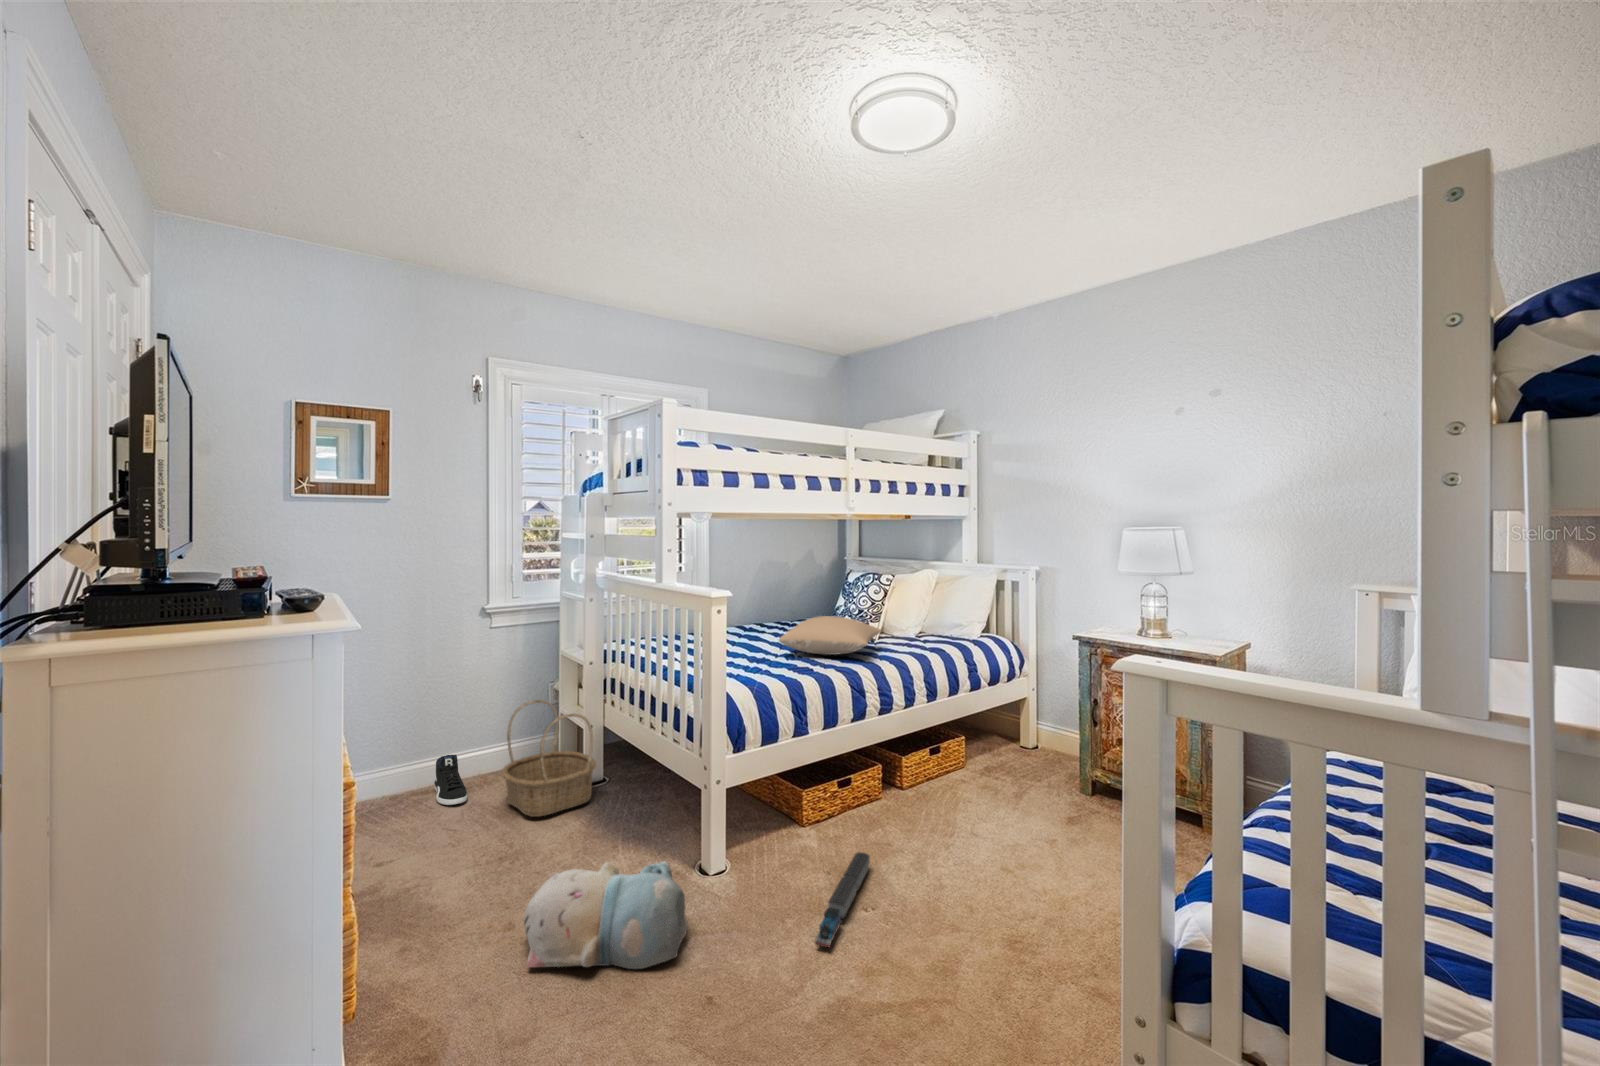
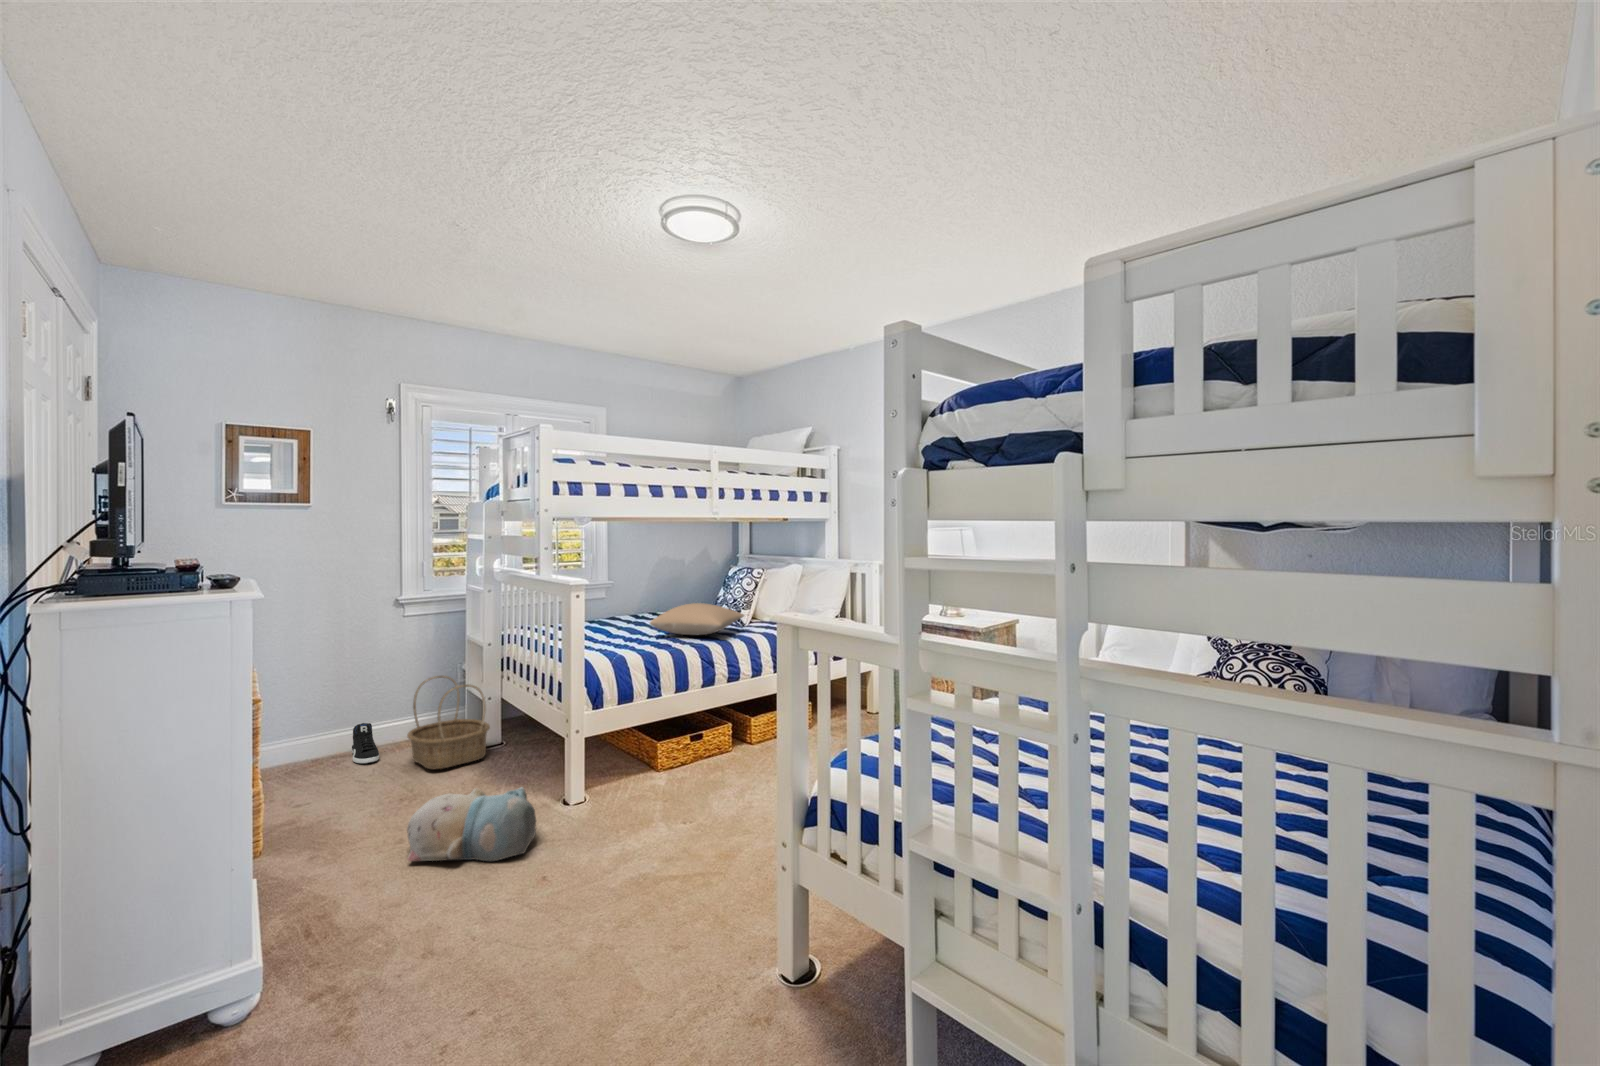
toy train: present [815,852,870,948] -> none [632,785,697,845]

